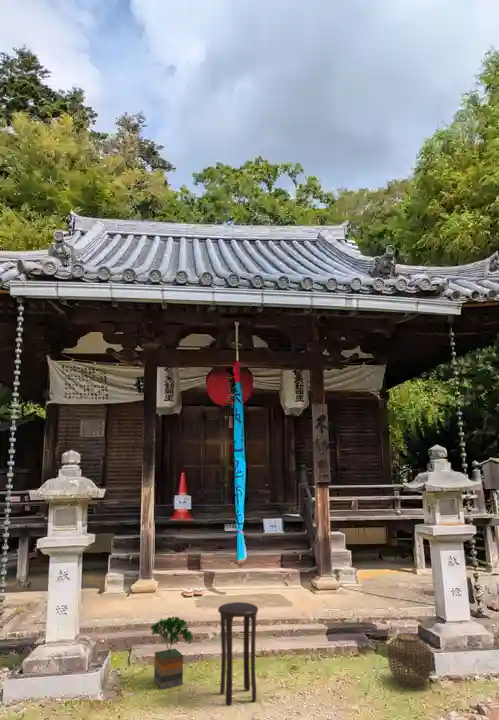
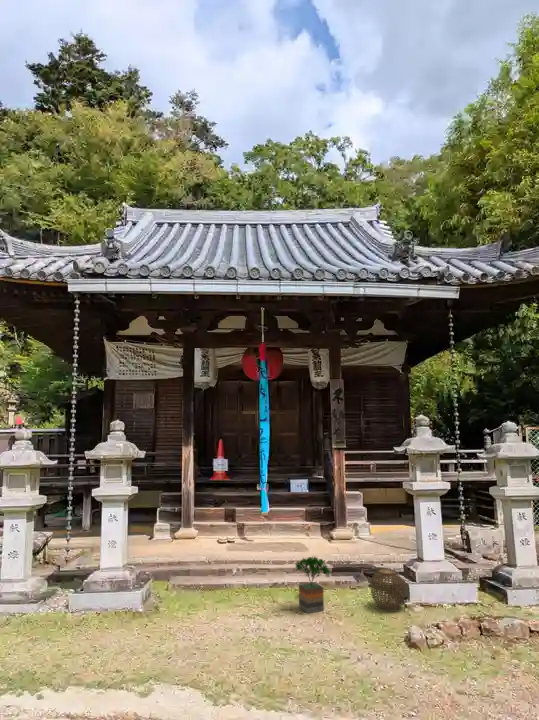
stool: present [218,602,258,705] -> none [232,541,264,617]
potted tree: present [151,617,193,689] -> present [296,557,331,613]

